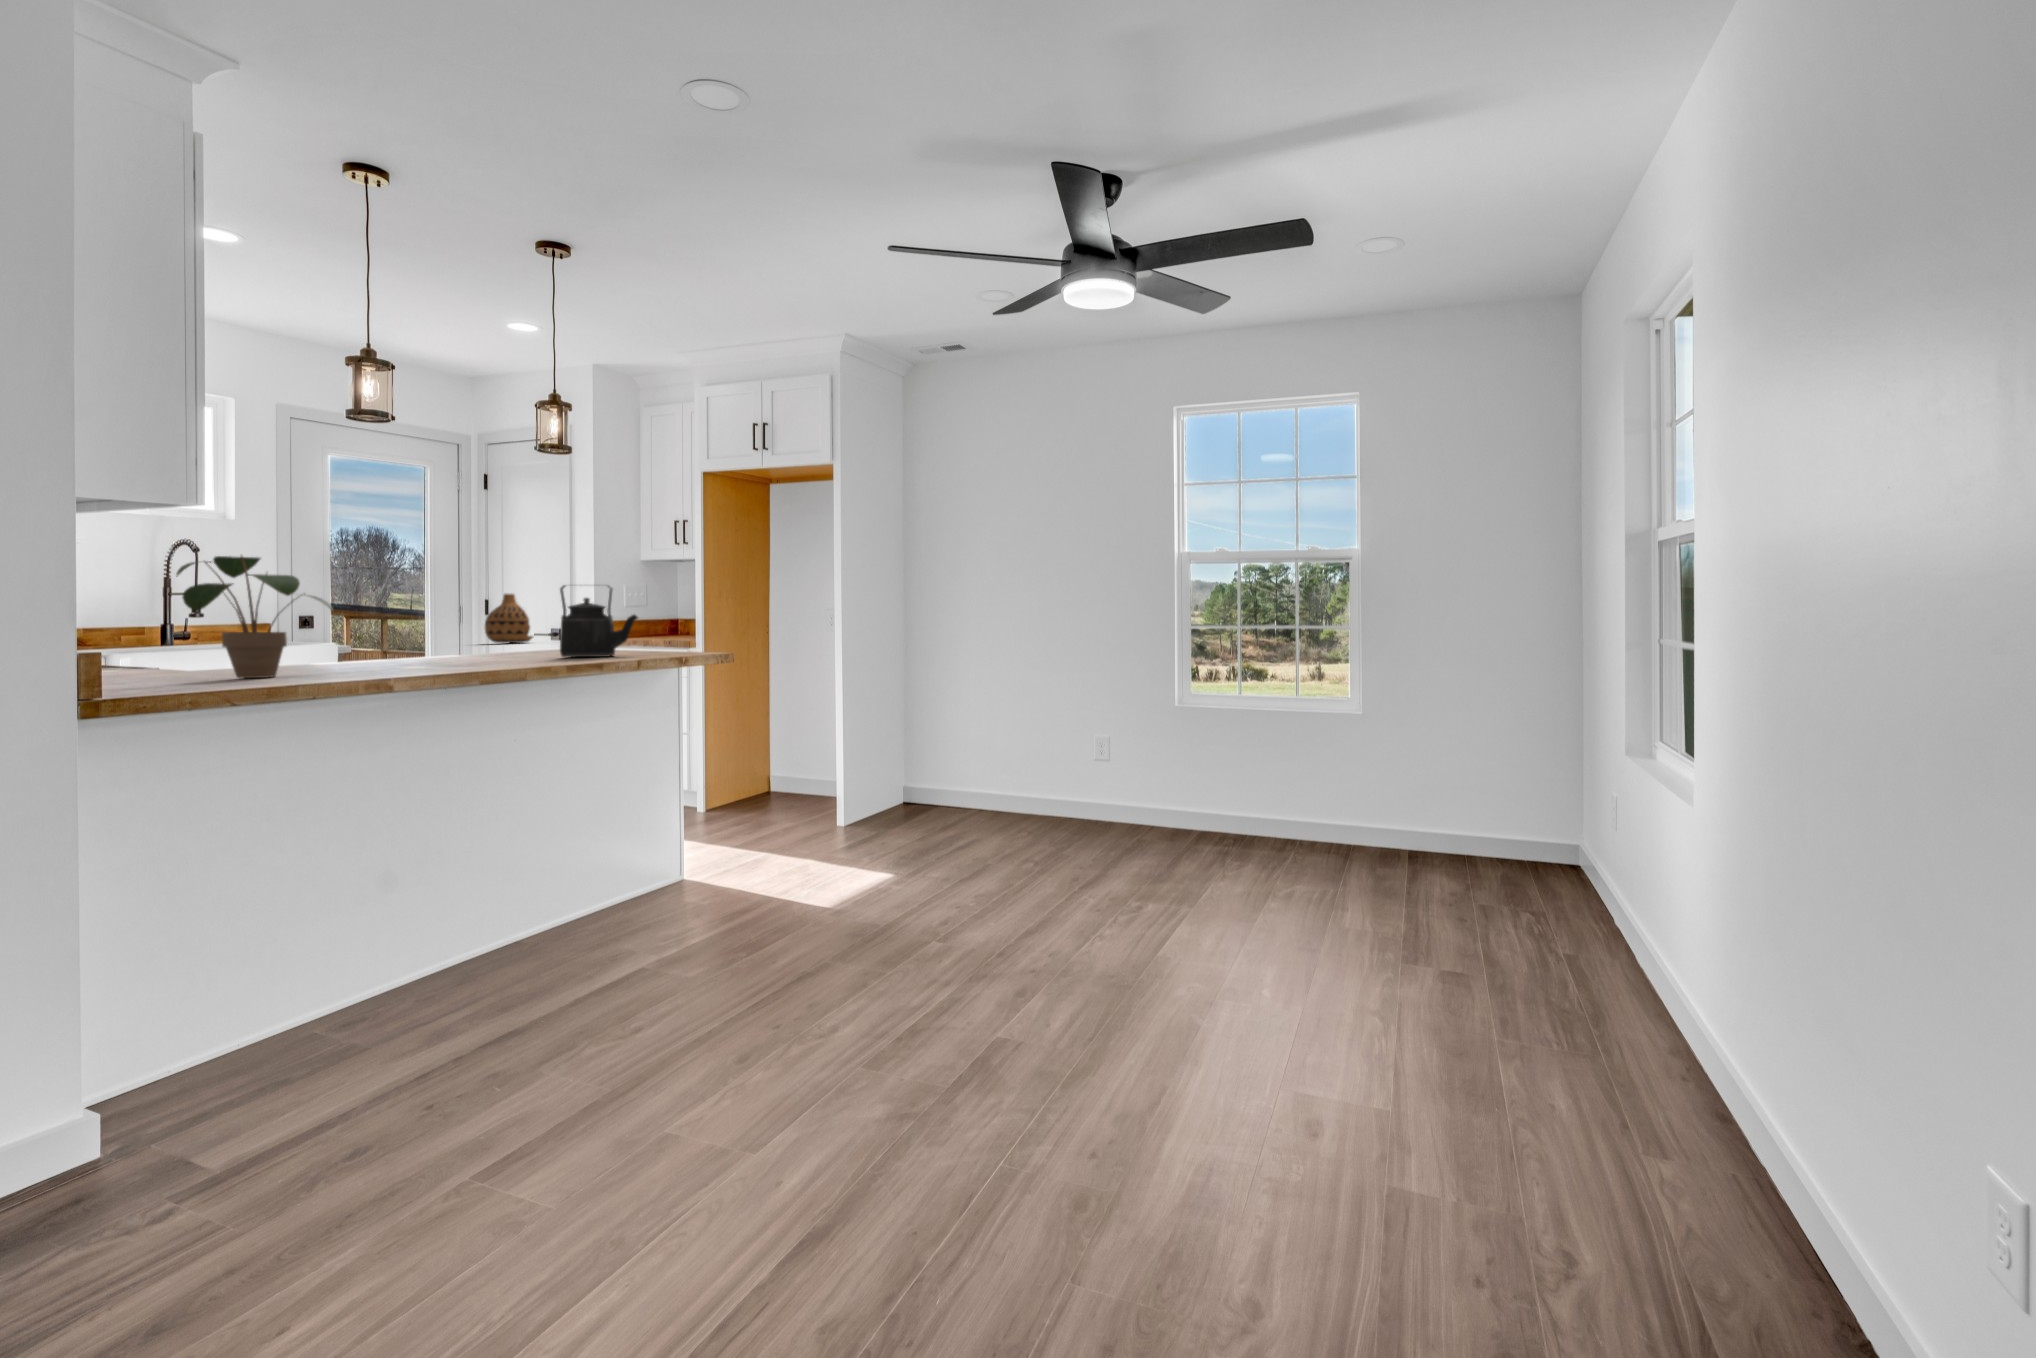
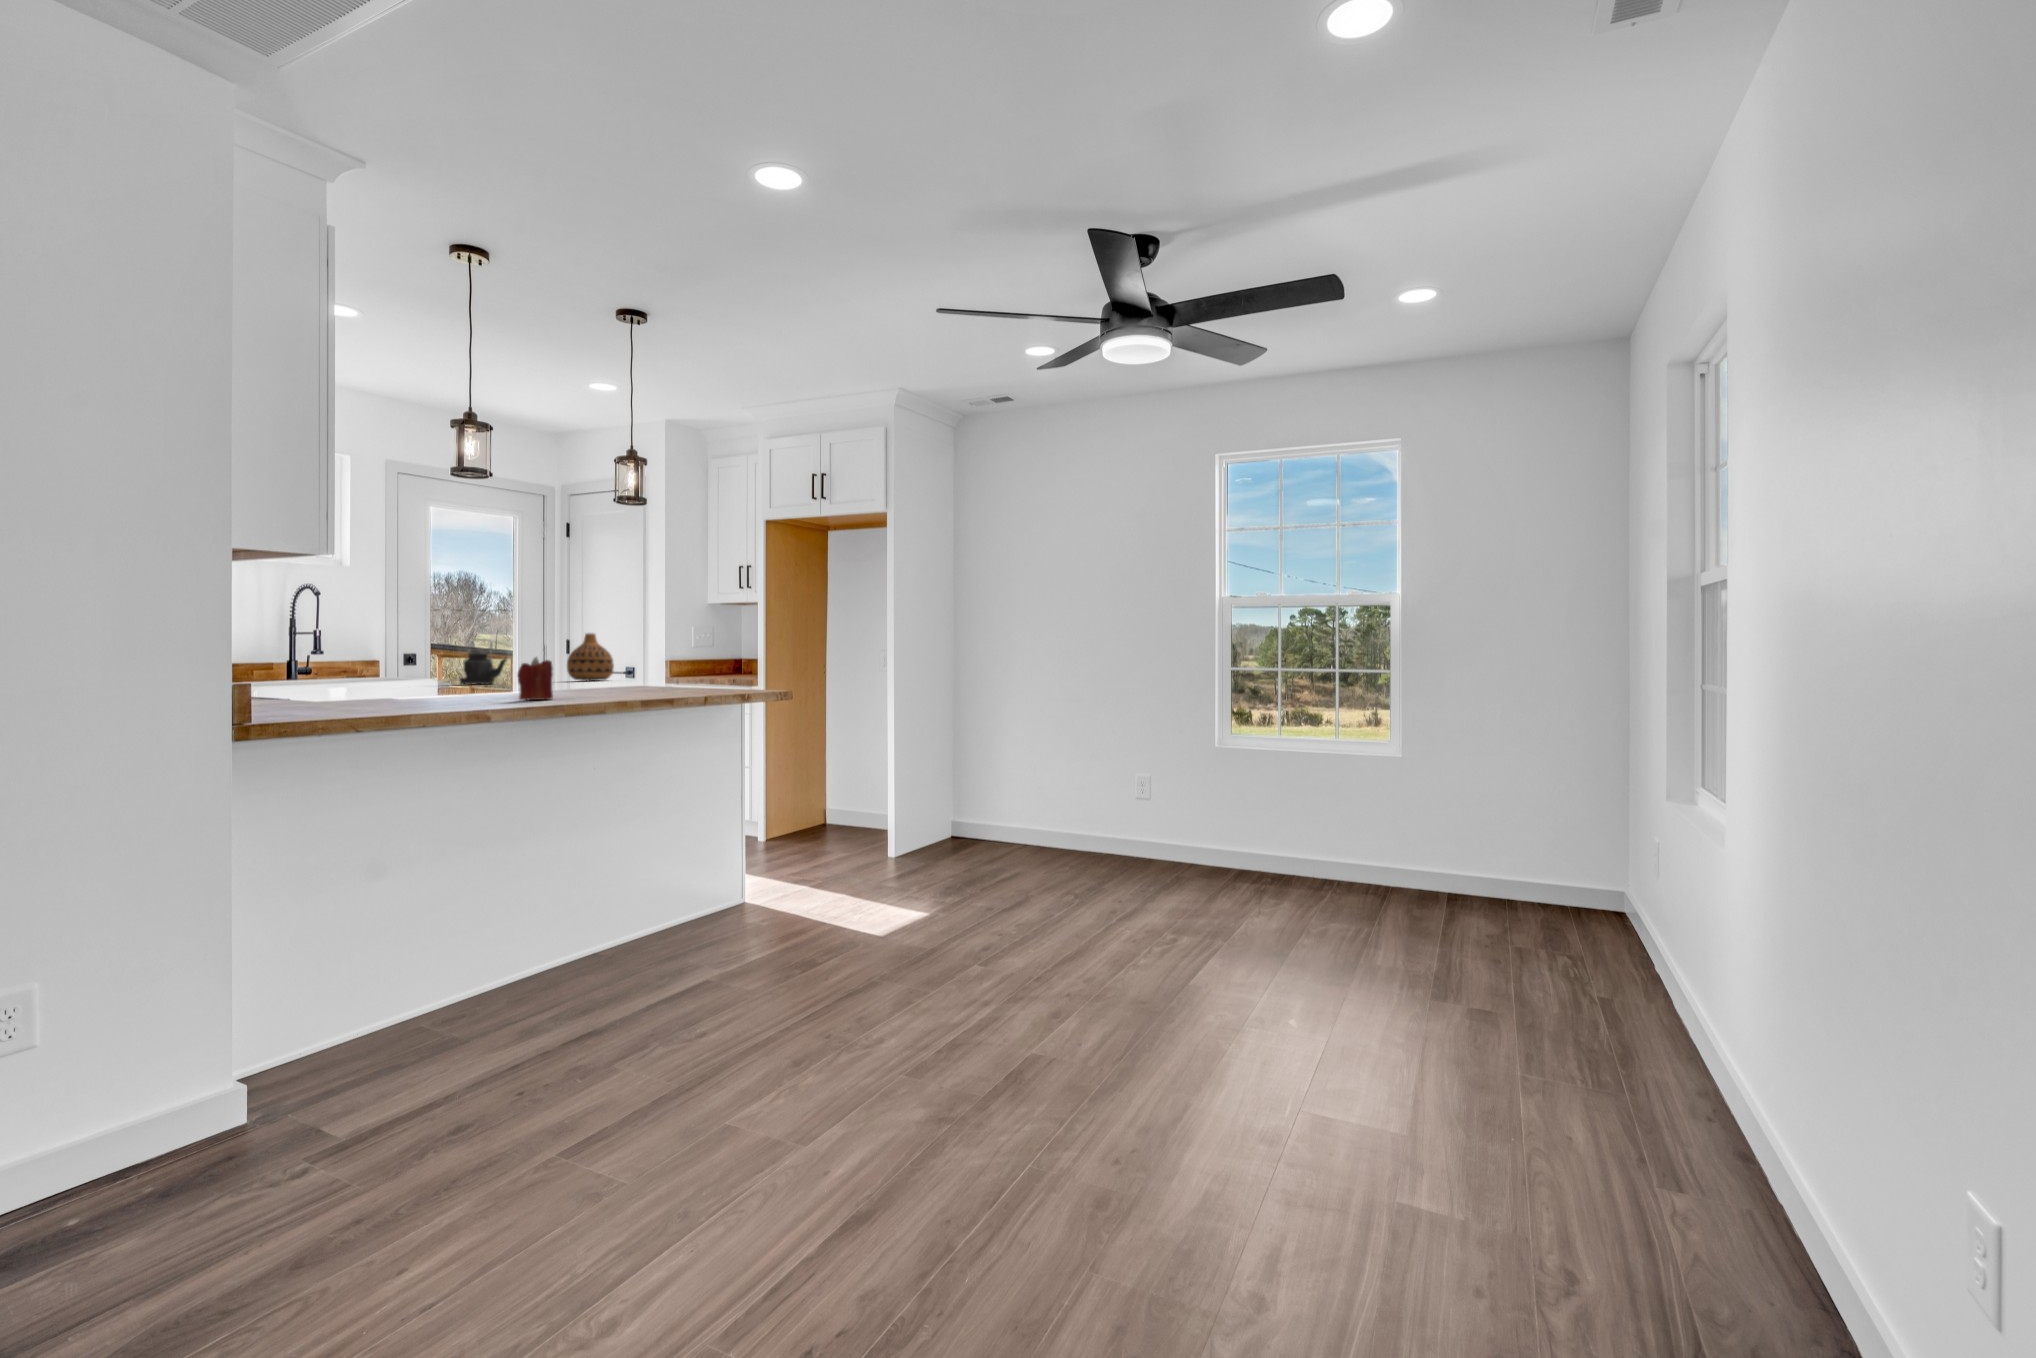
potted plant: present [177,556,333,678] -> none [307,598,437,708]
kettle: present [560,585,638,657] -> present [460,641,507,684]
candle: none [429,619,470,667] -> present [517,658,553,700]

